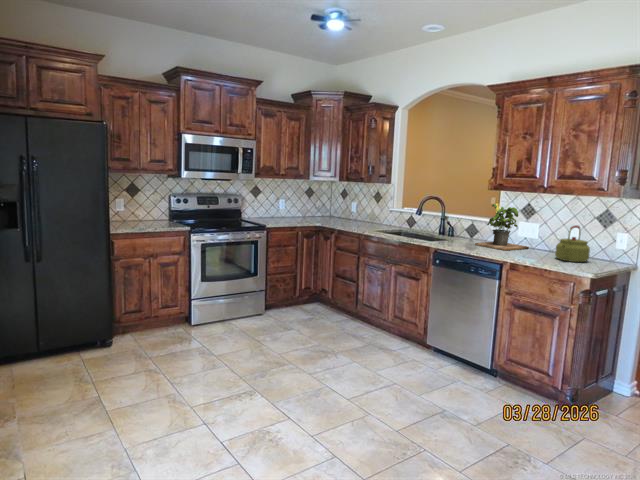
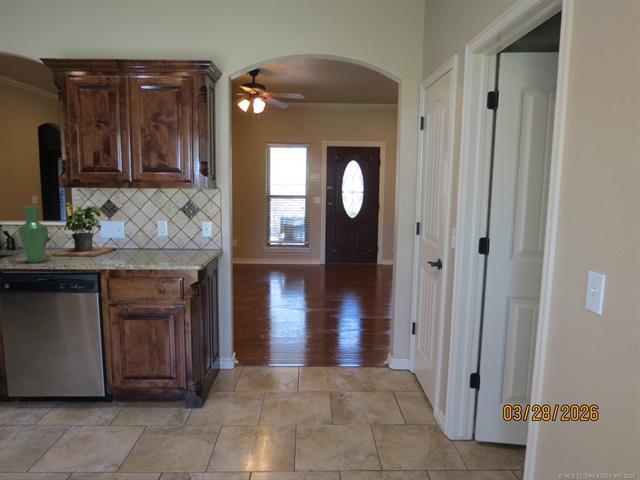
vase: none [452,203,473,248] -> present [18,206,48,263]
kettle: present [555,225,590,262] -> none [151,219,183,256]

